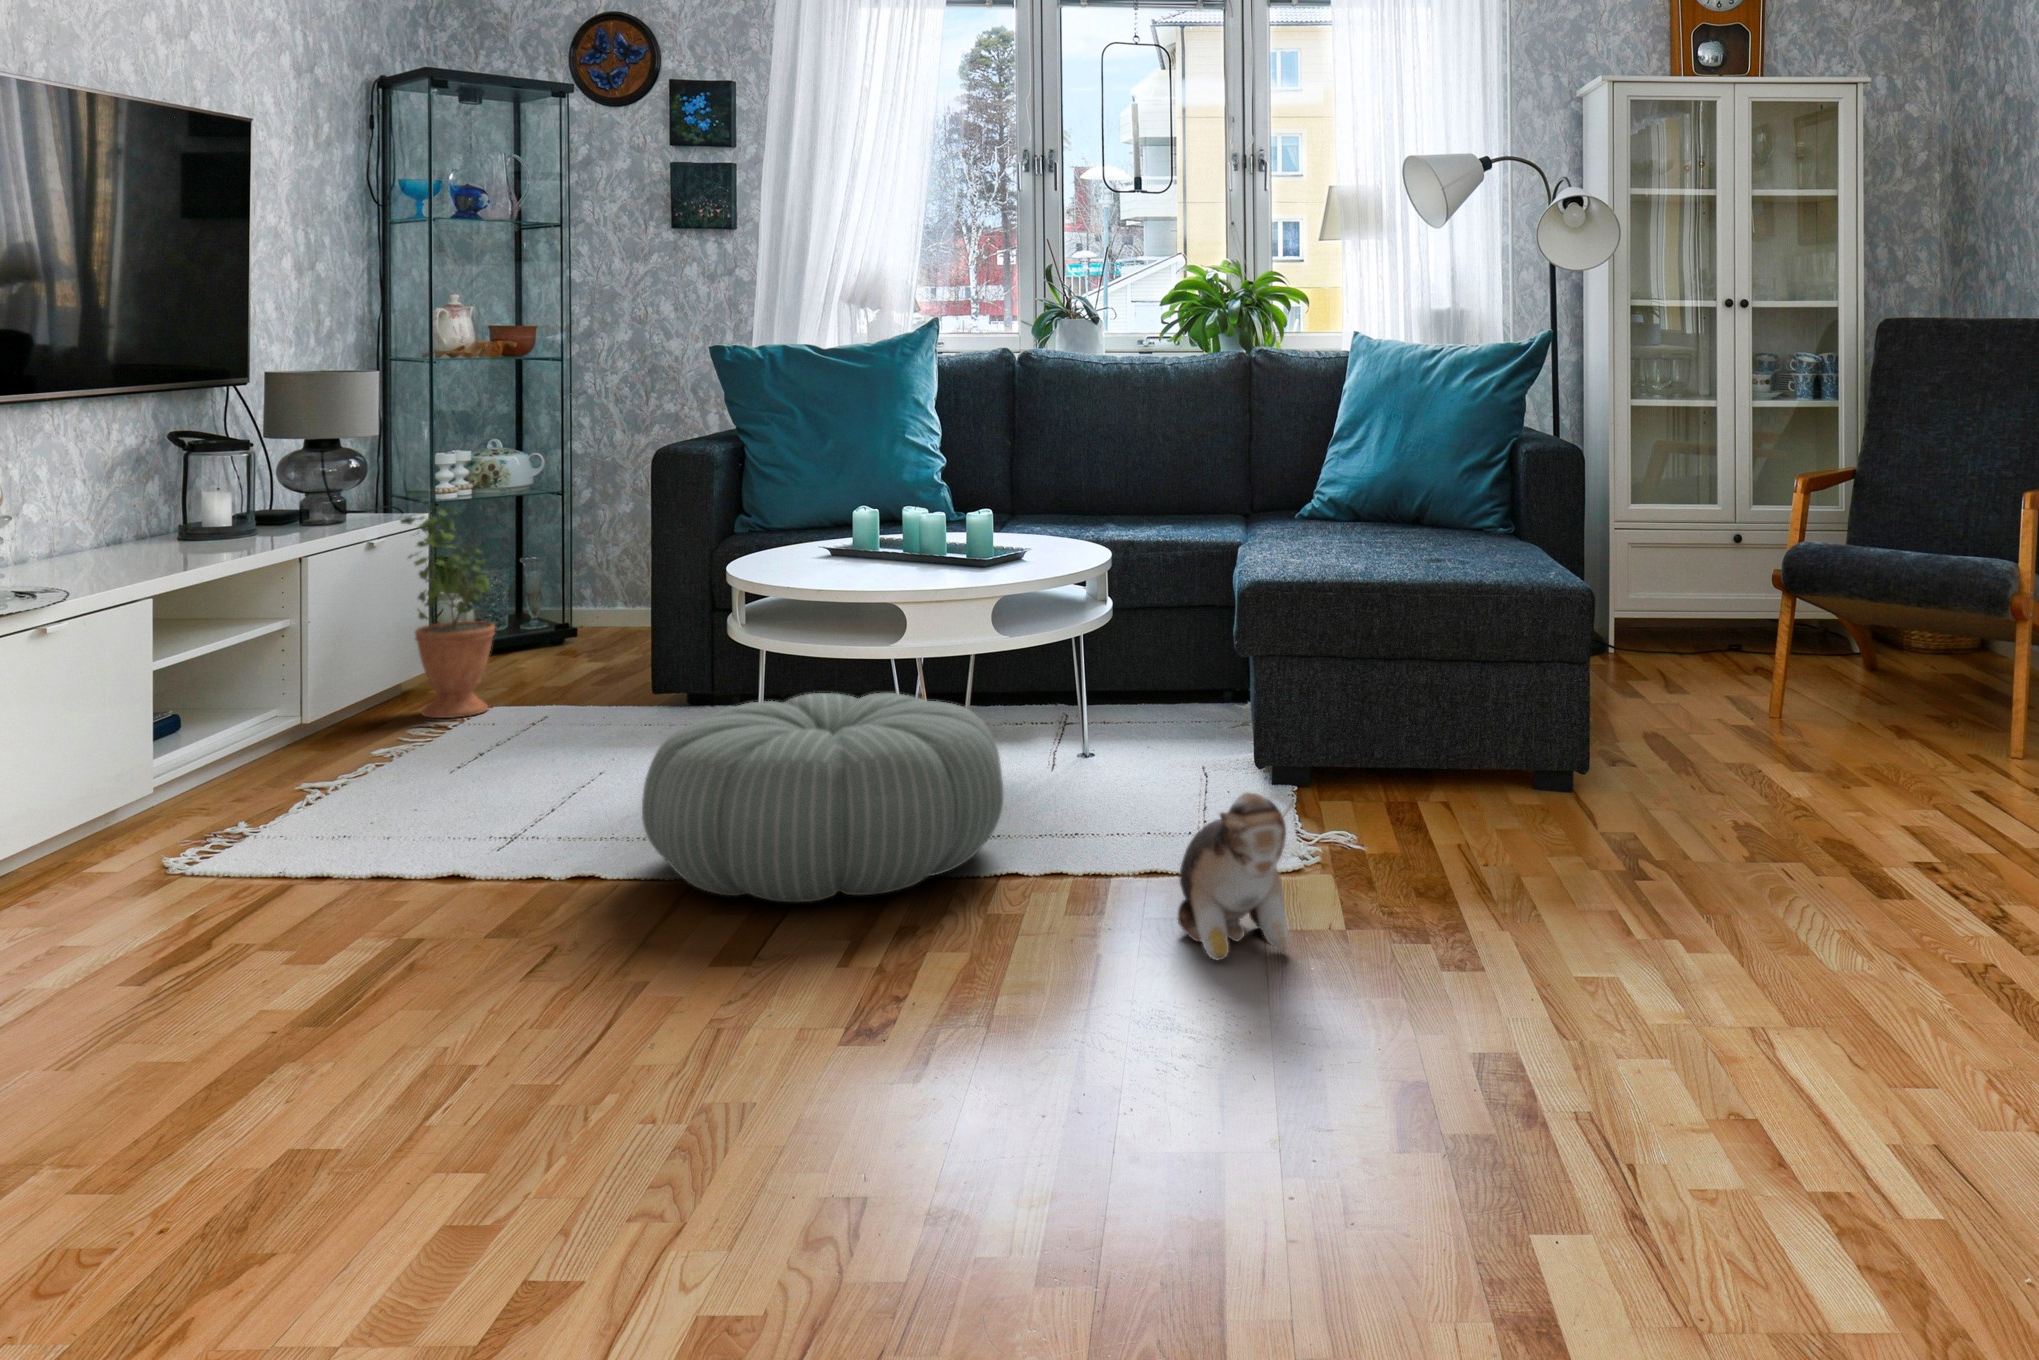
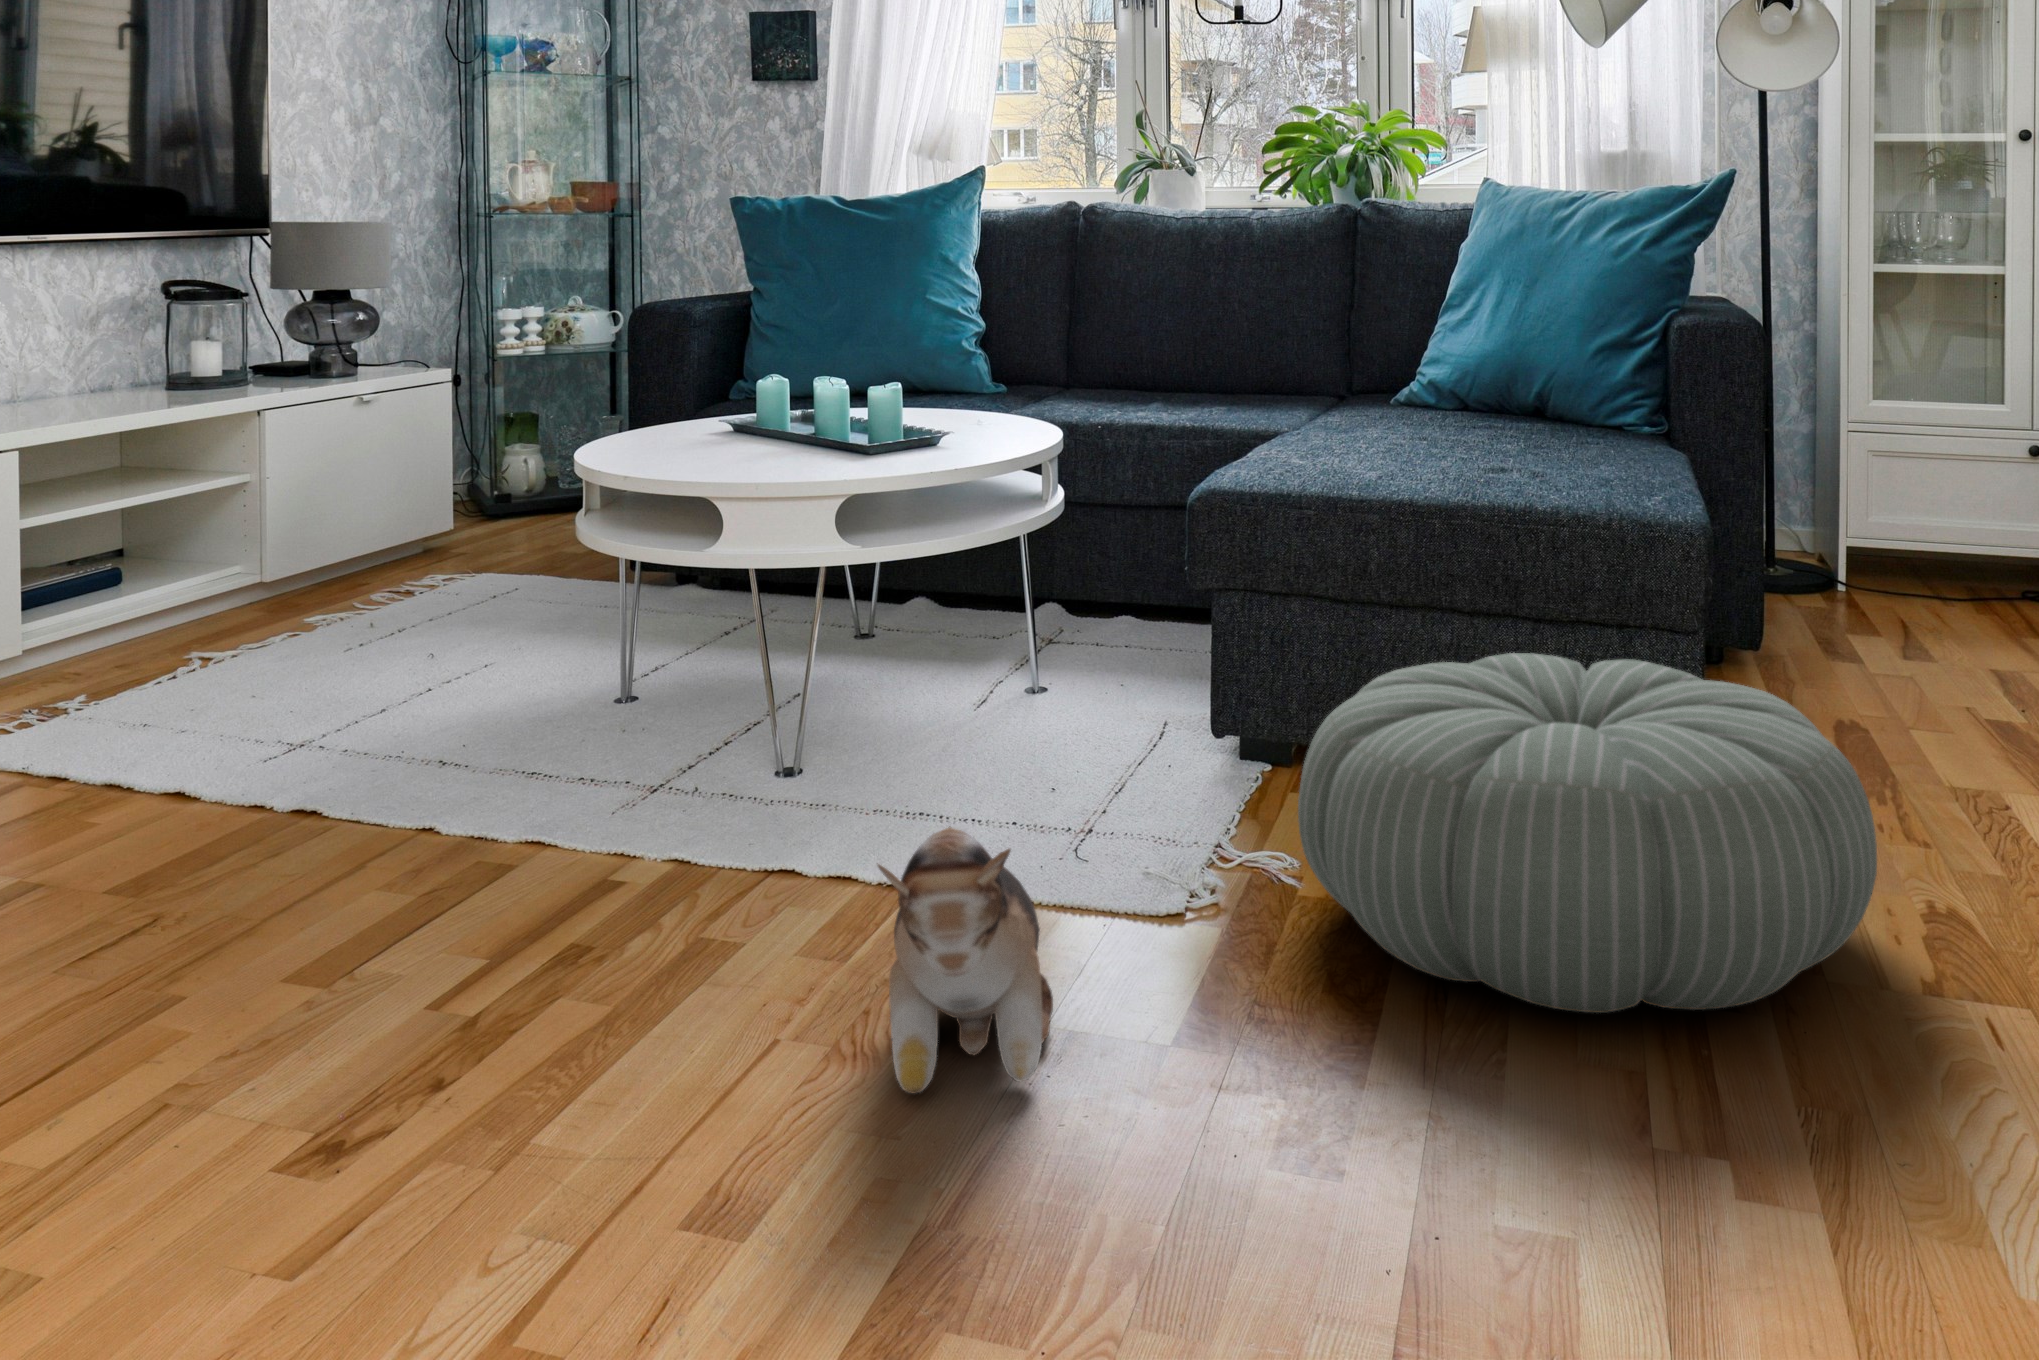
potted plant: present [401,503,495,718] -> none [392,360,487,596]
pouf: present [642,693,1003,902] -> present [1298,653,1877,1013]

